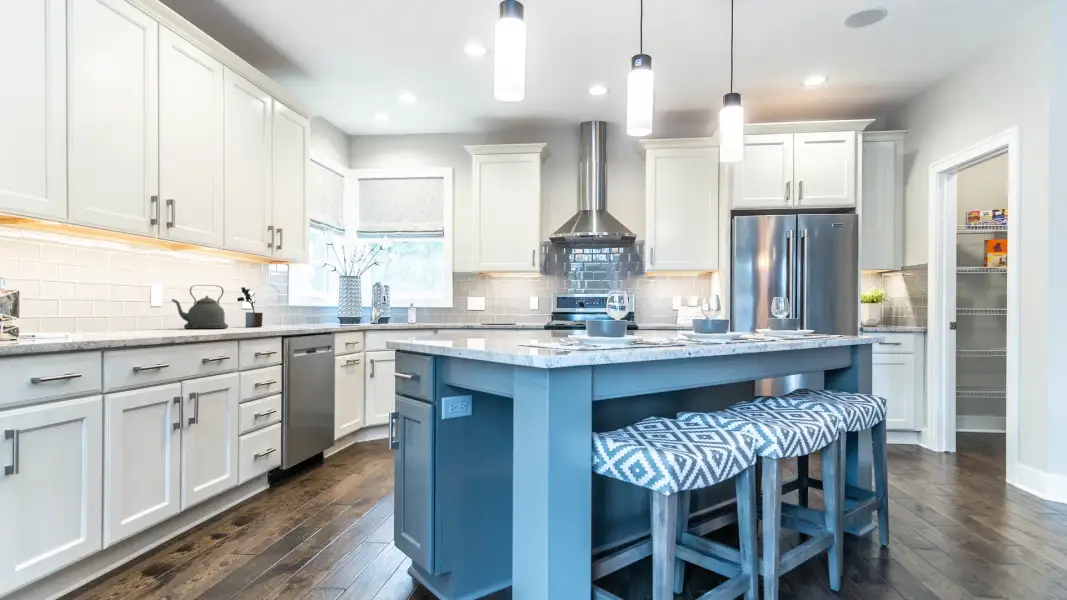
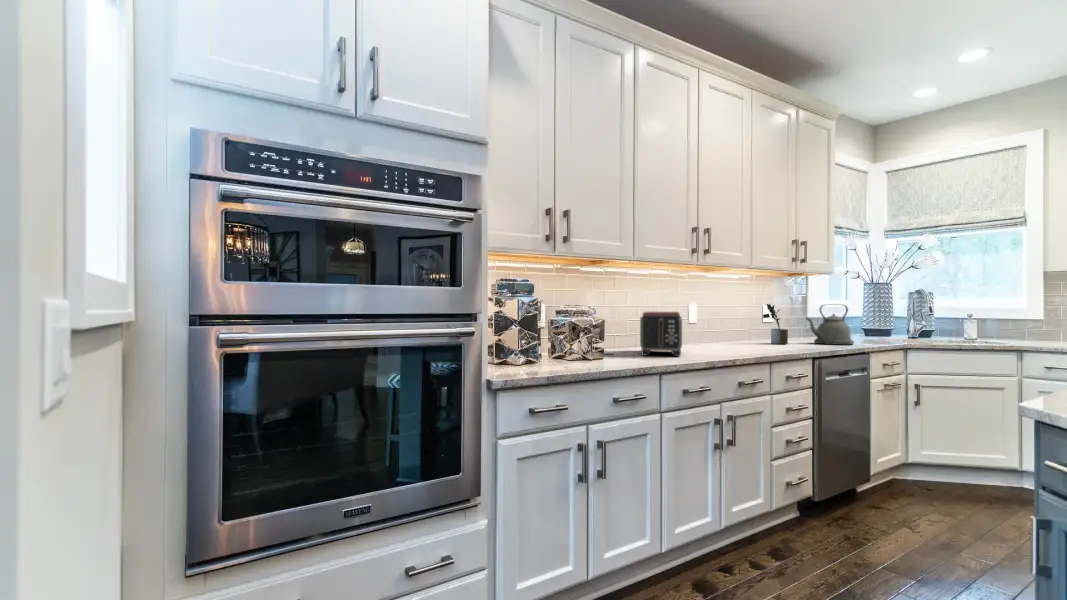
toaster: none [77,285,136,336] -> present [640,312,682,356]
kettle: present [172,286,228,329] -> present [806,305,854,345]

